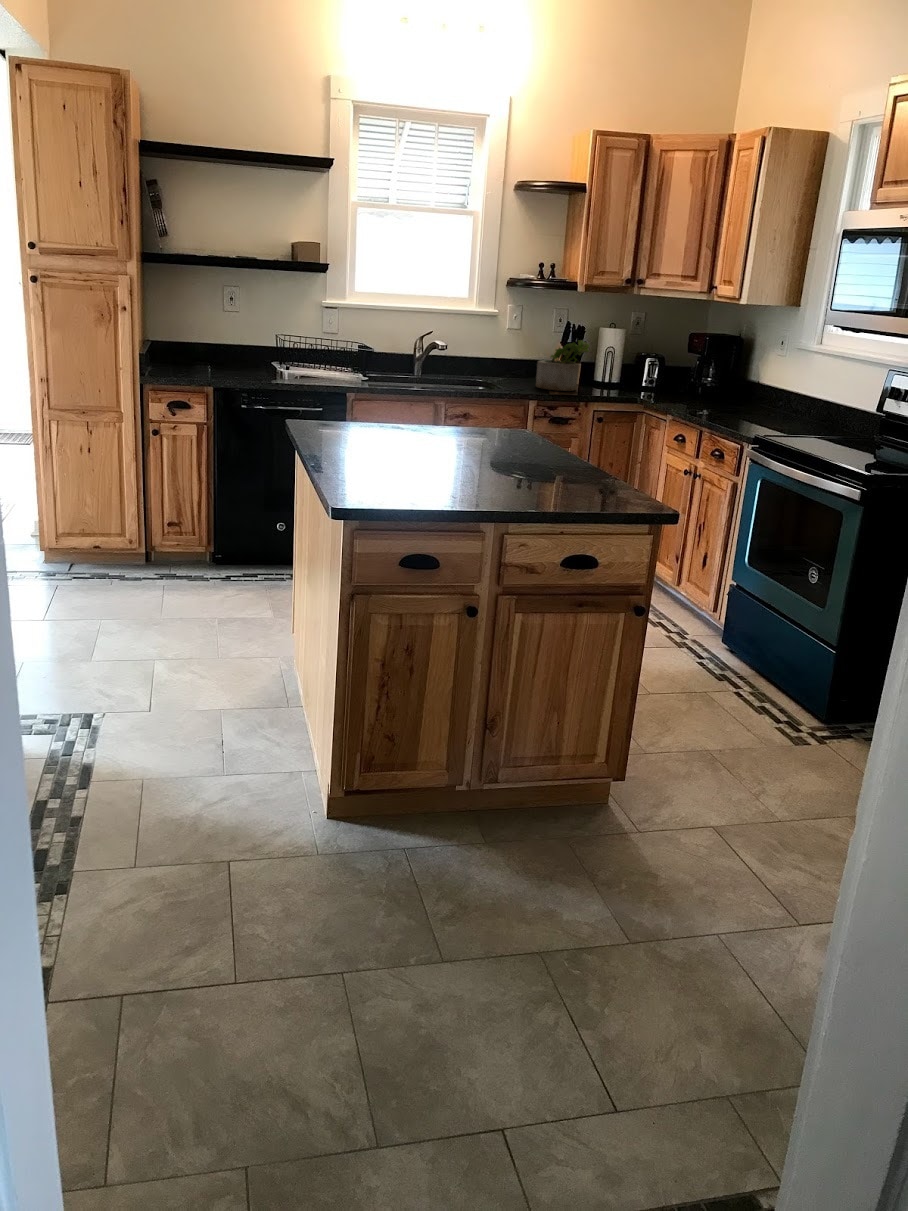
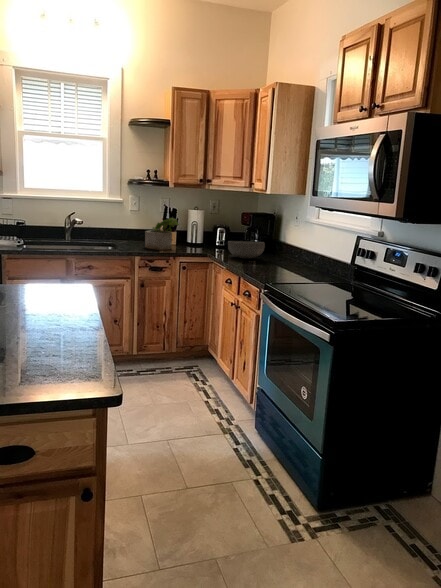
bowl: none [670,378,729,406] -> present [228,241,265,259]

